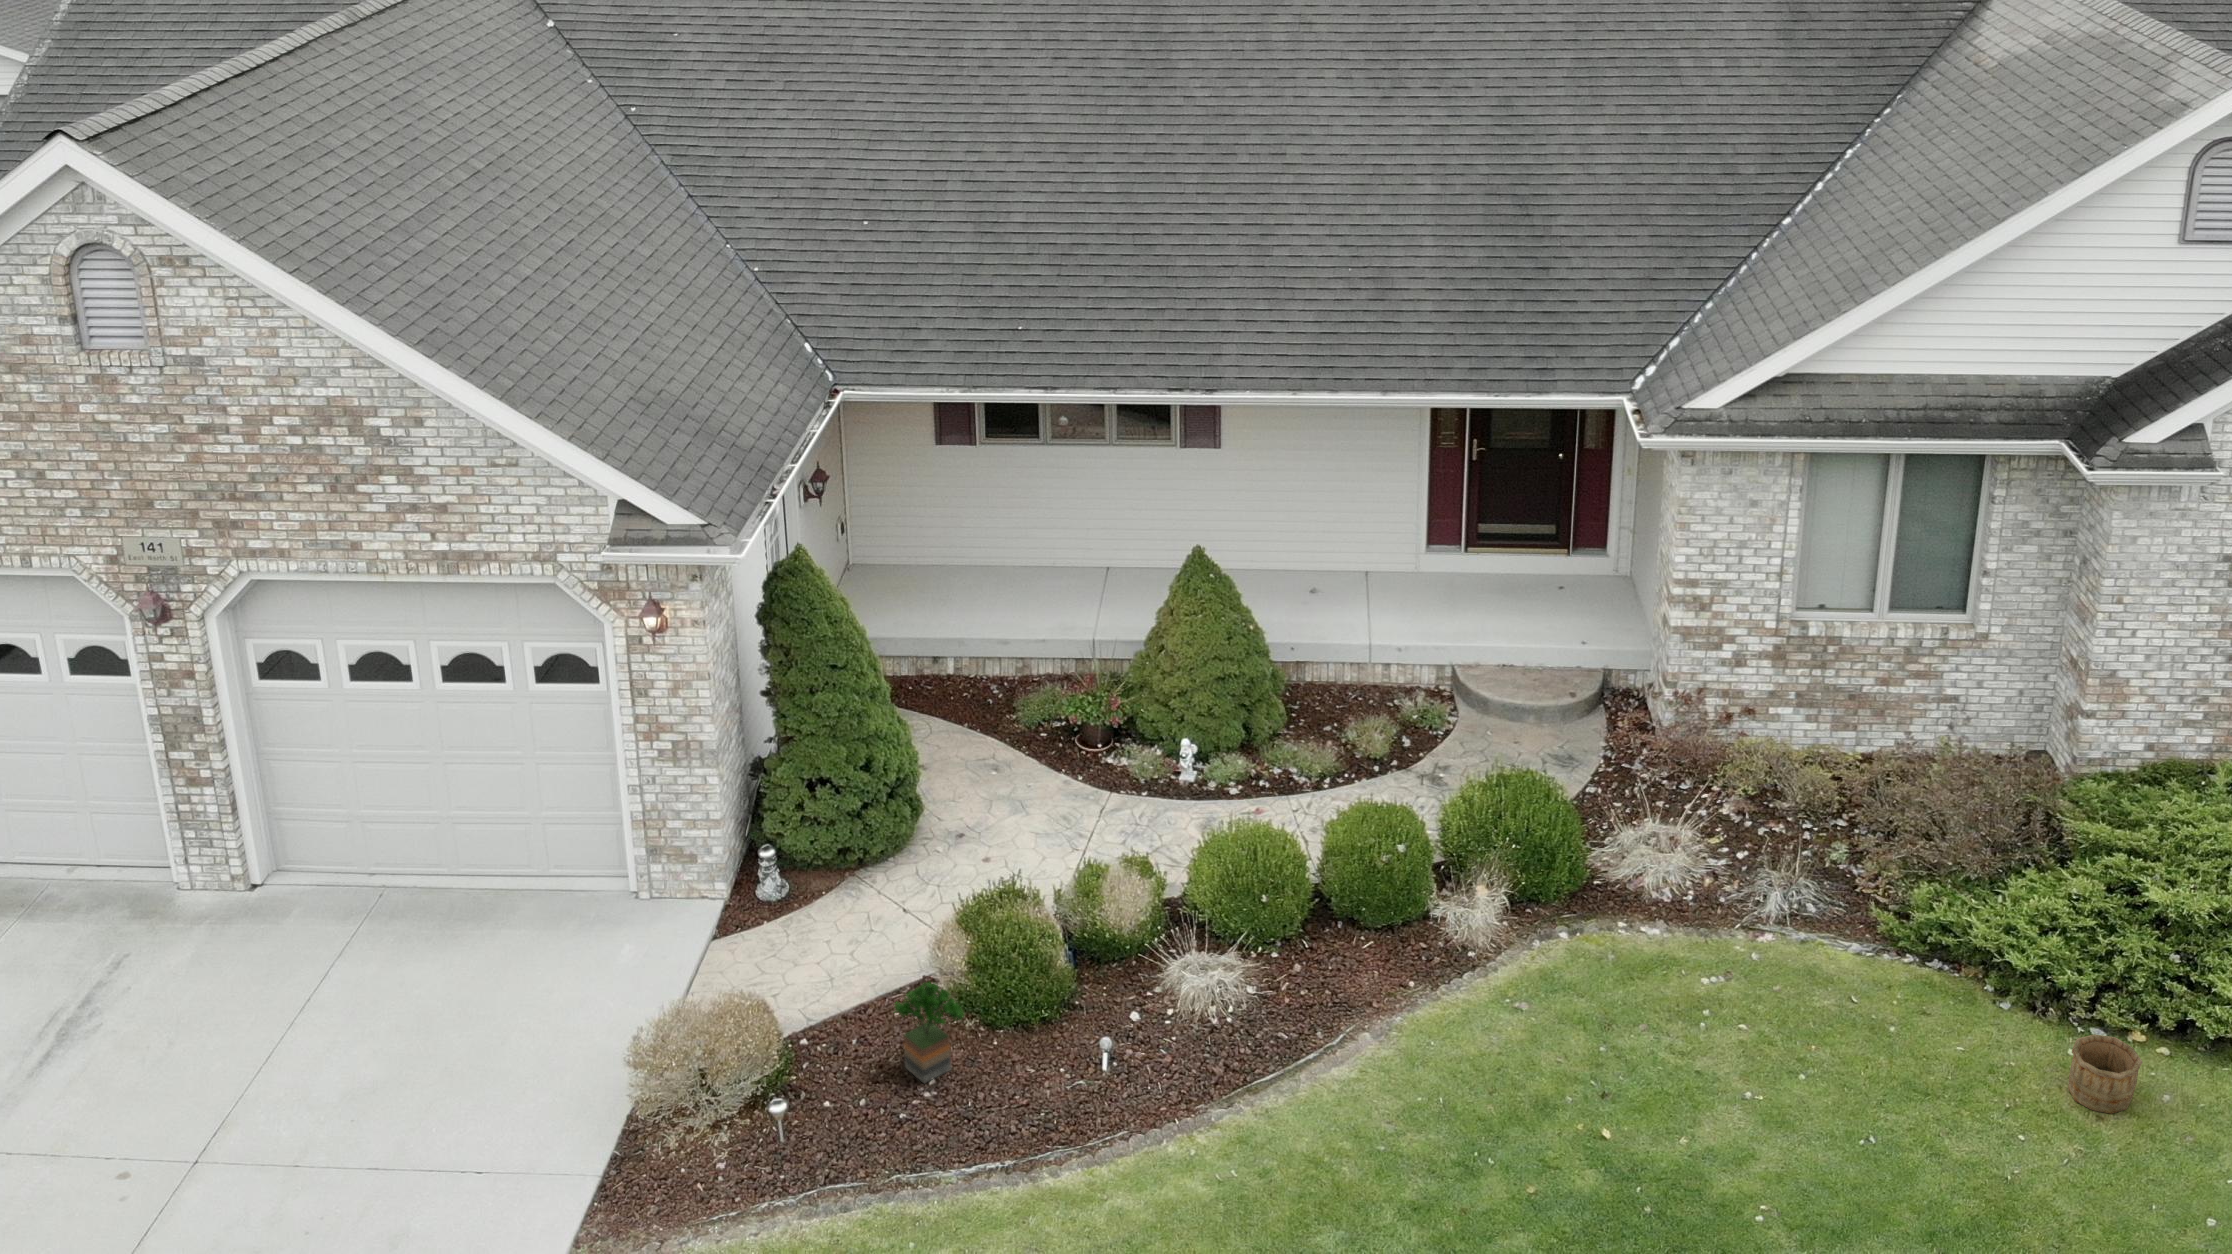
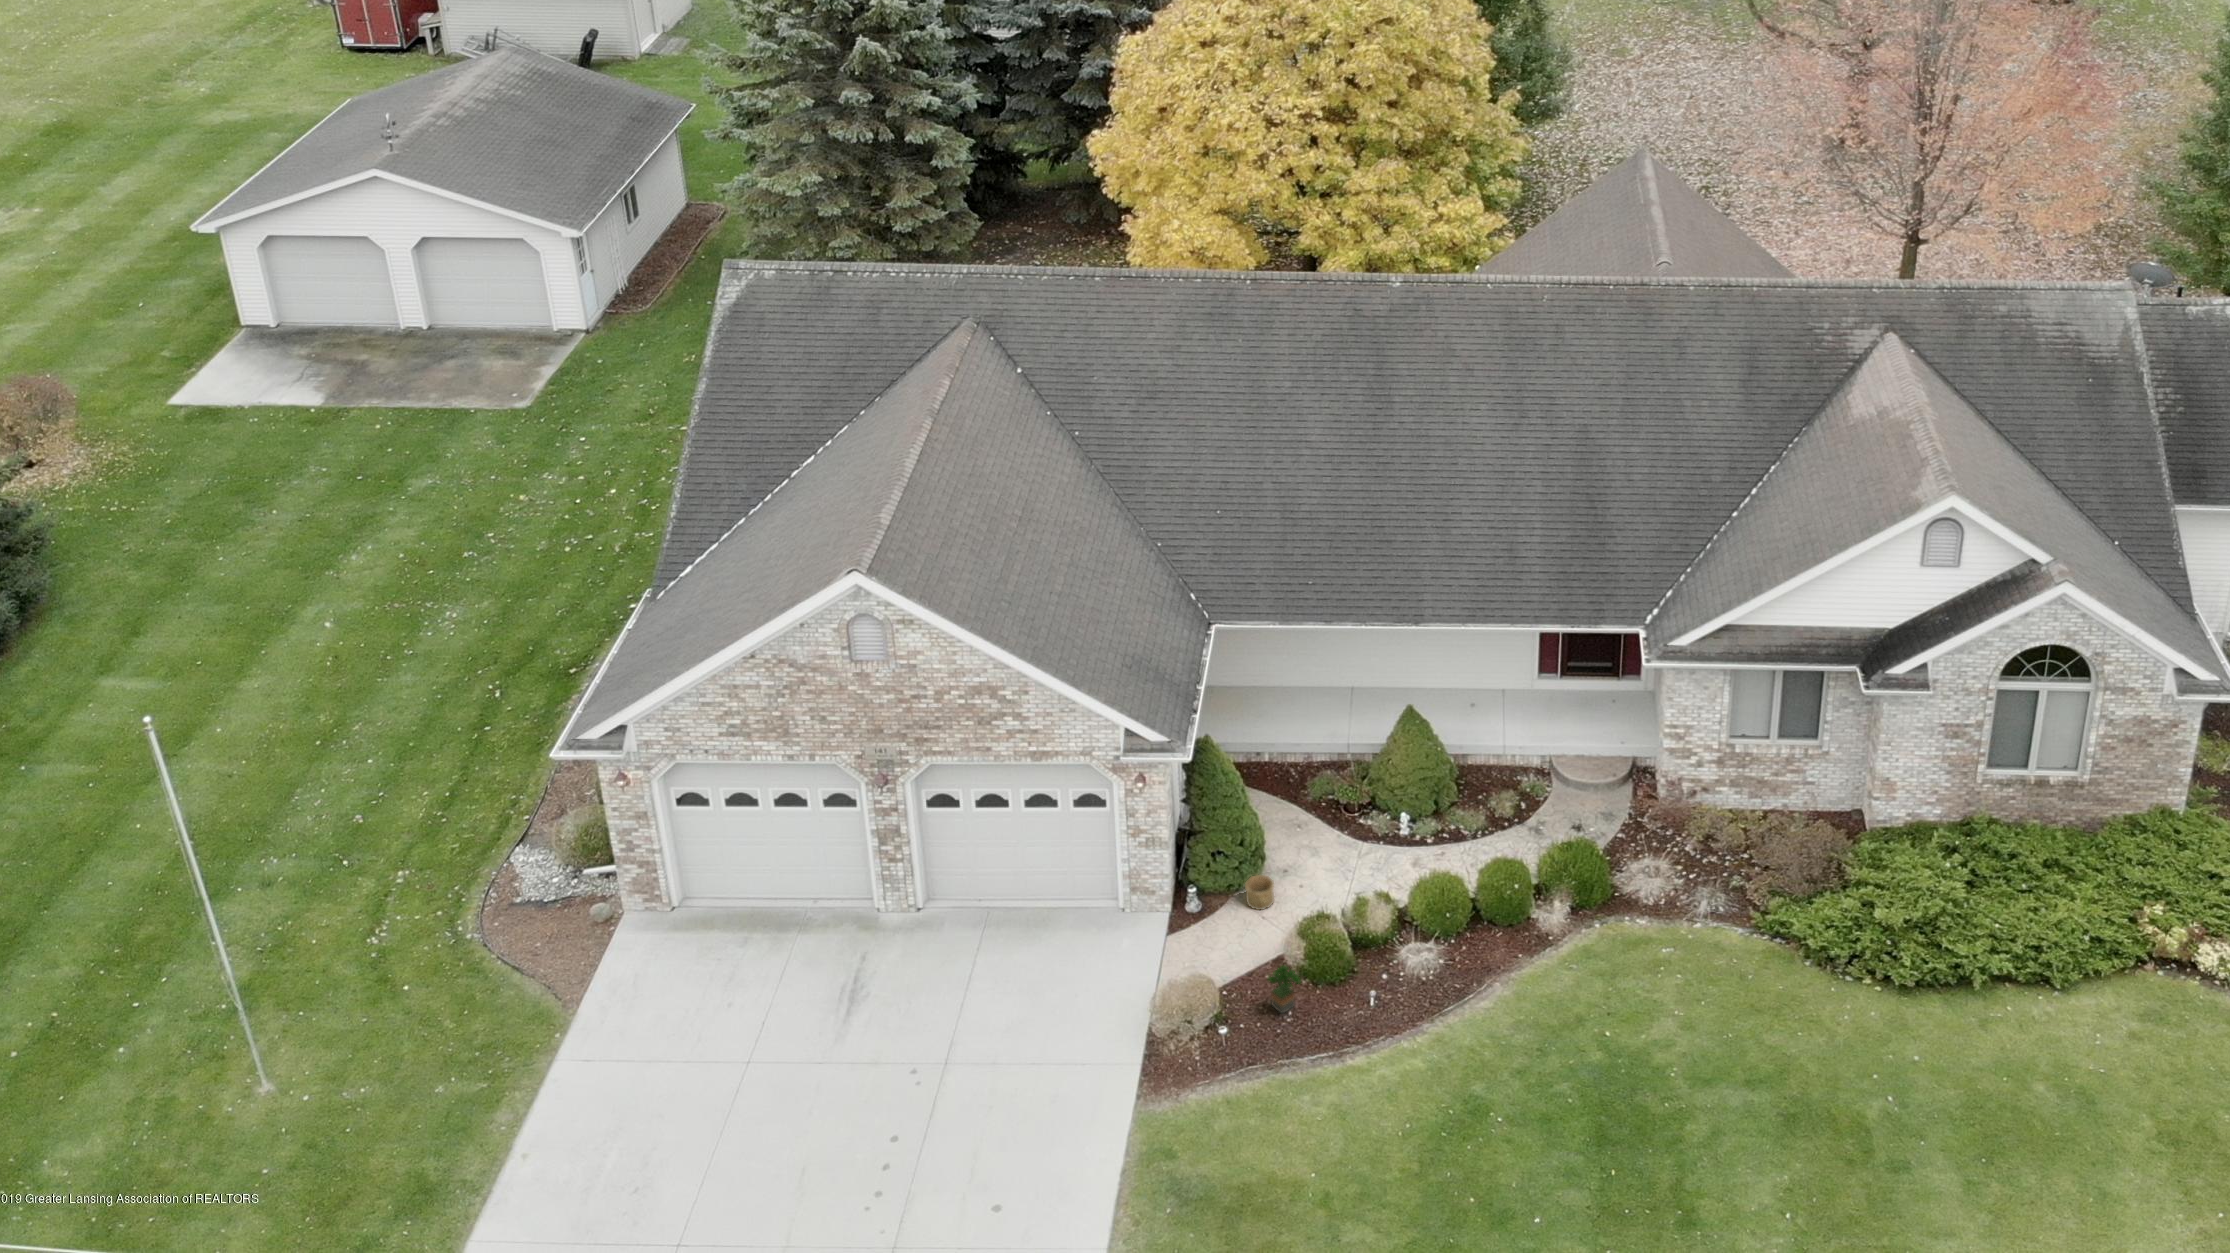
wooden bucket: present [2068,1034,2143,1114] -> present [1245,875,1274,910]

